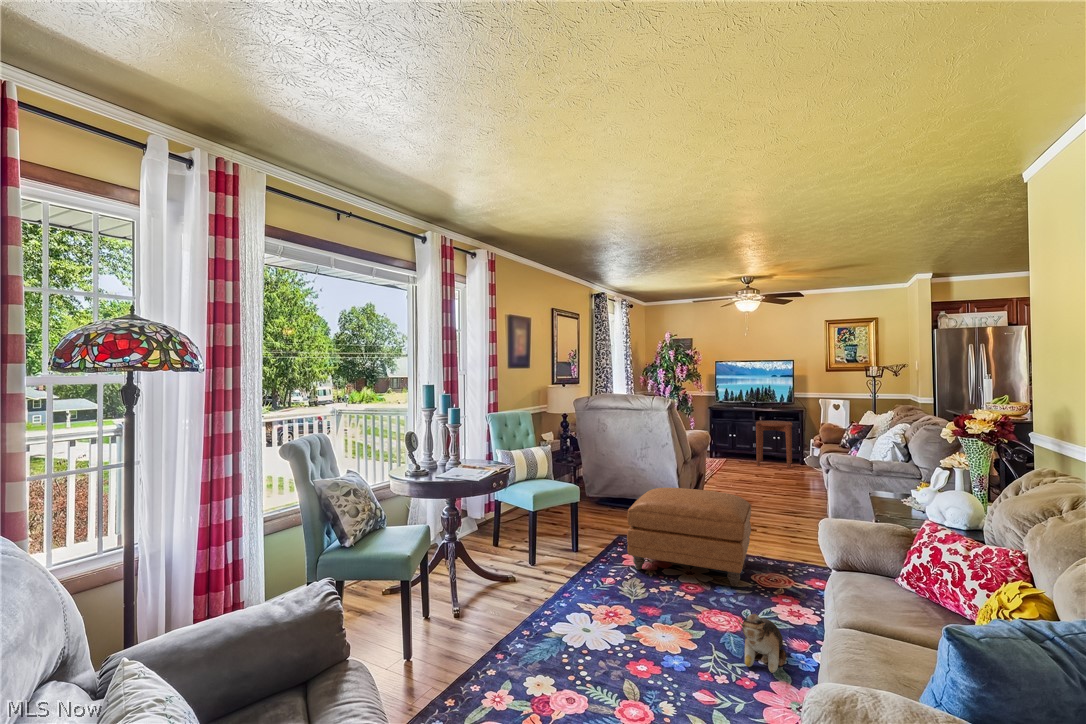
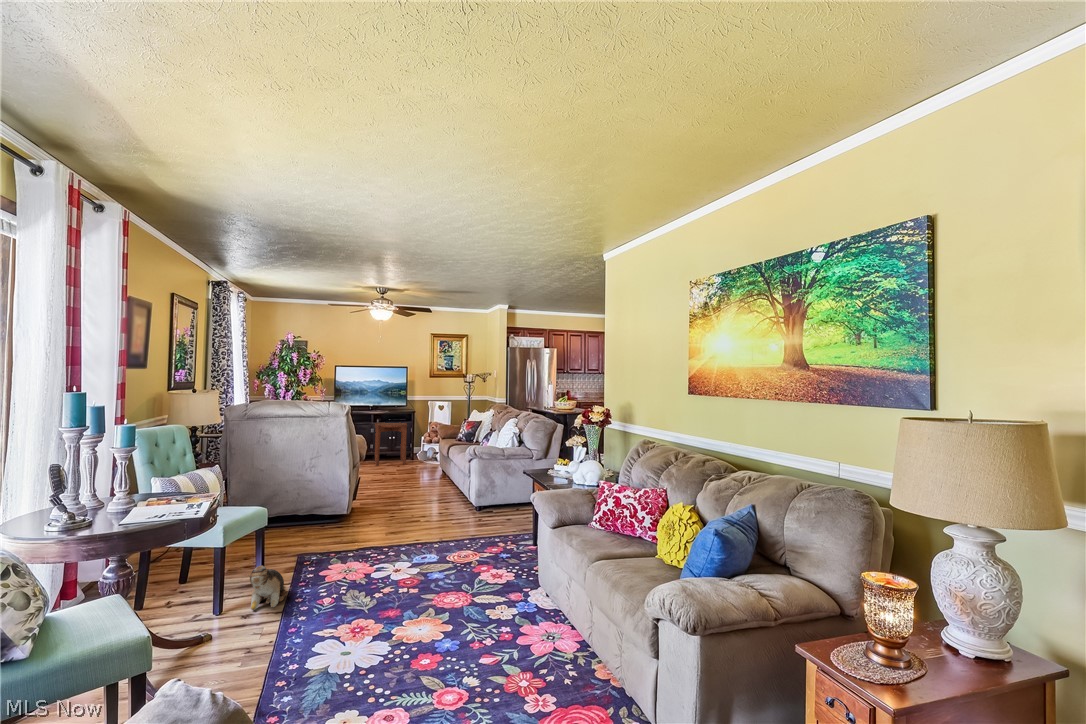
ottoman: present [627,488,751,586] -> none [338,489,454,582]
plush toy: present [737,614,786,673] -> present [246,565,286,610]

